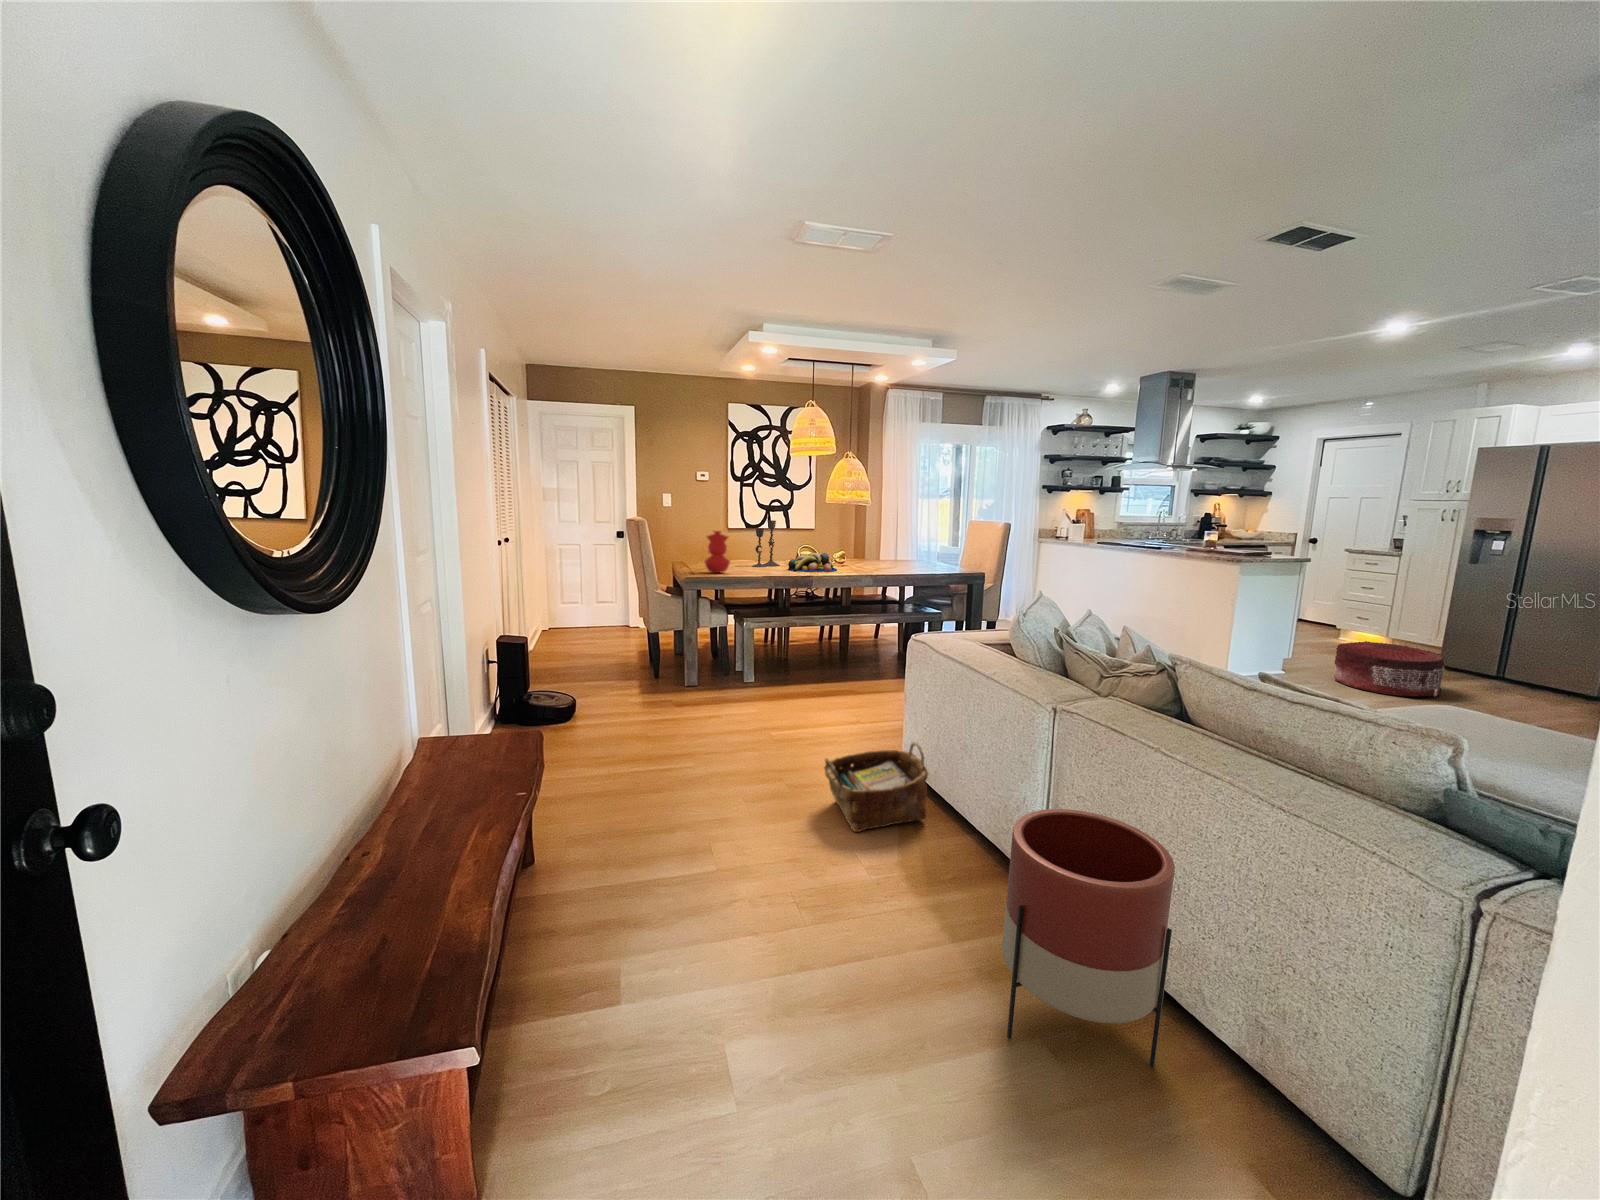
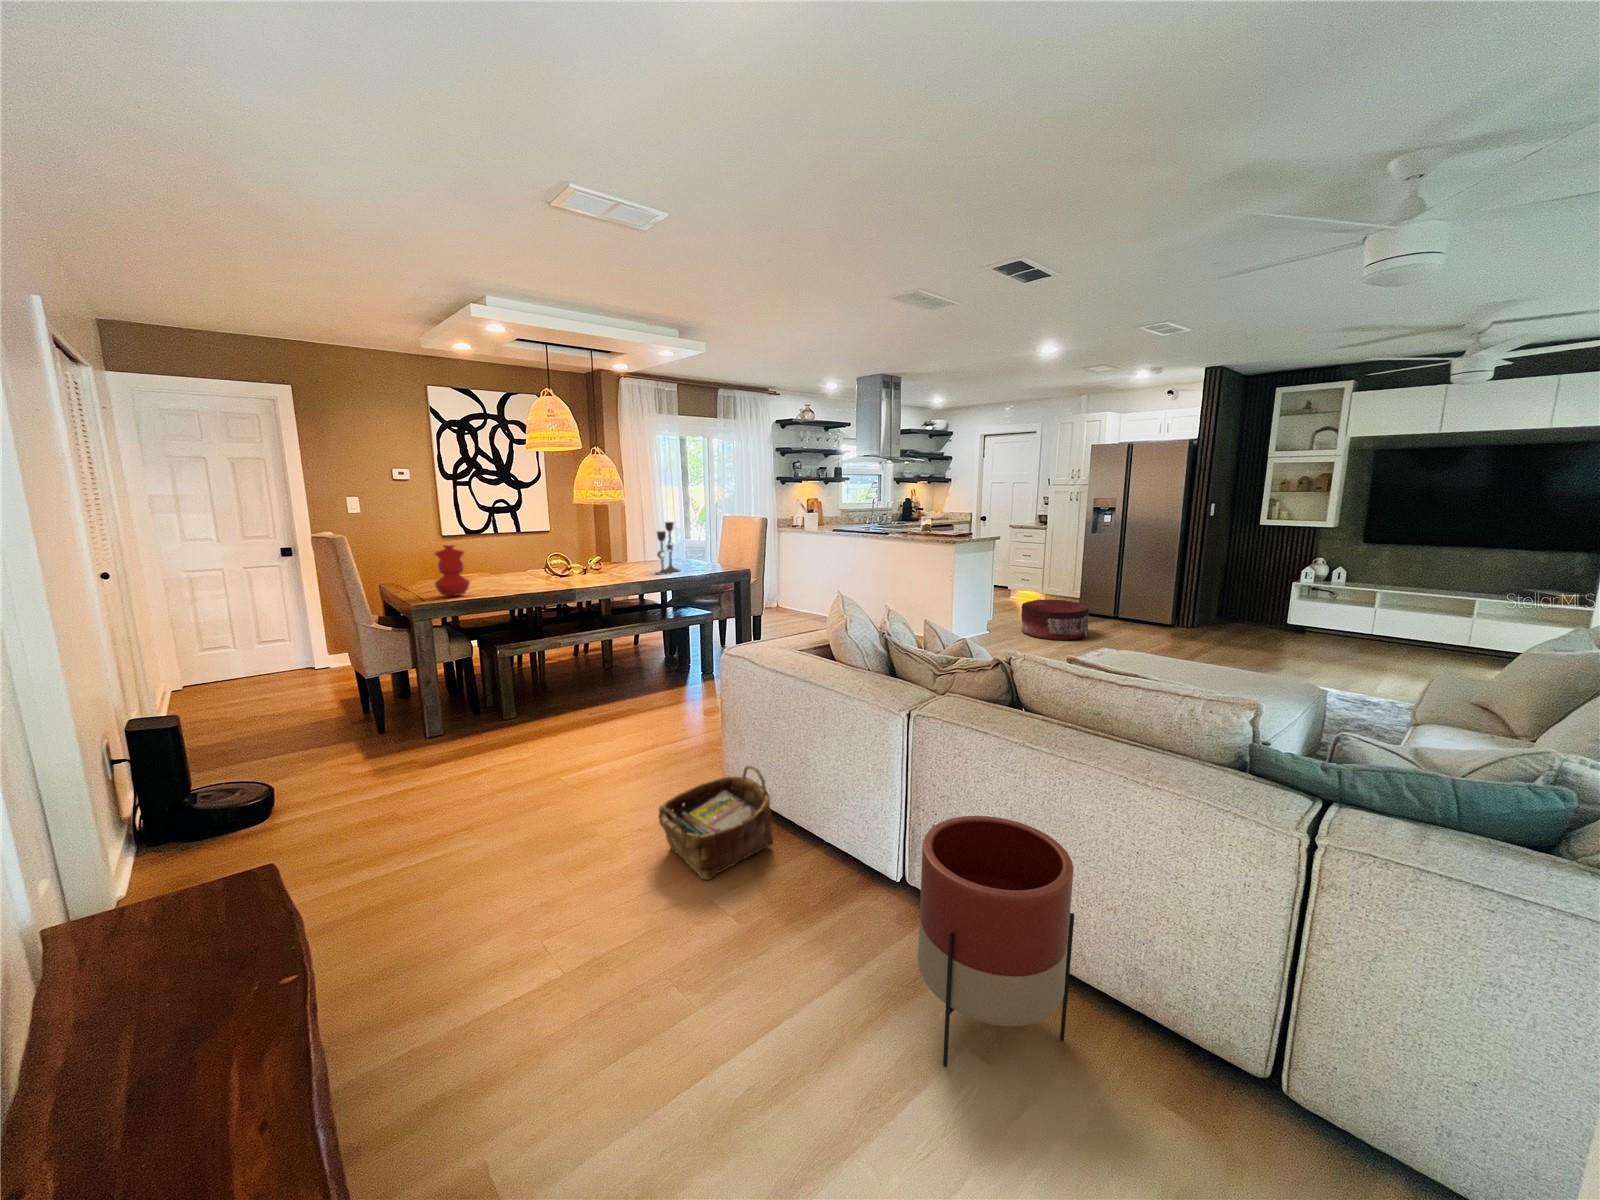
candlestick: present [752,520,780,567] -> present [656,522,680,575]
fruit bowl: present [788,553,837,572] -> none [540,561,599,585]

